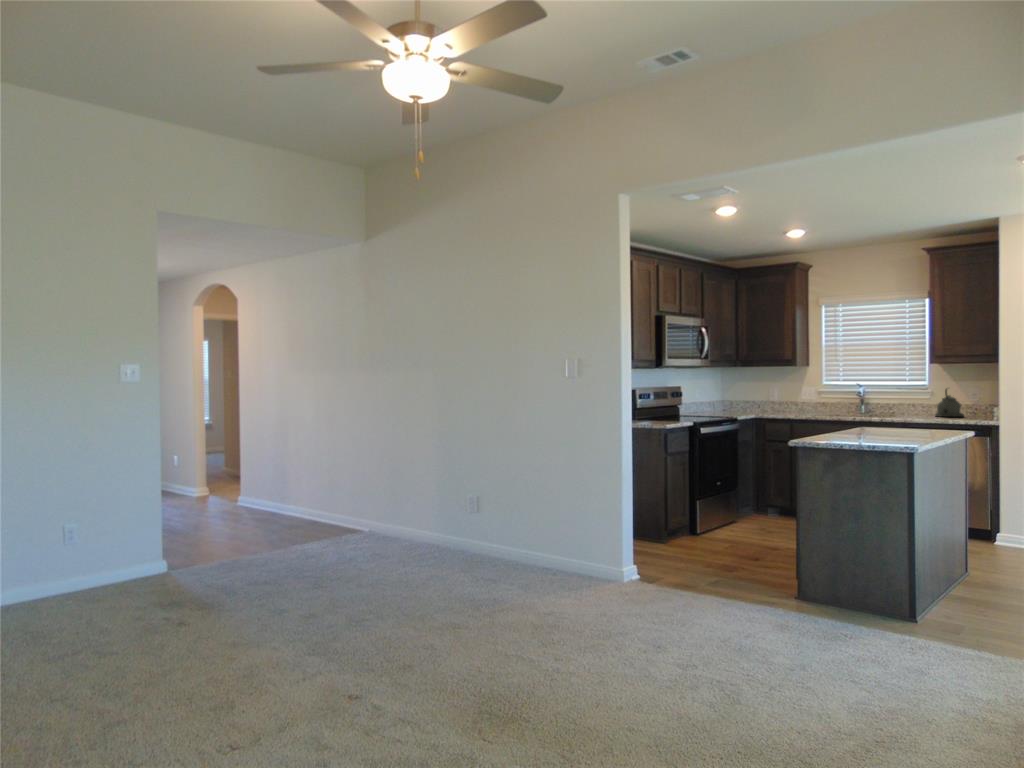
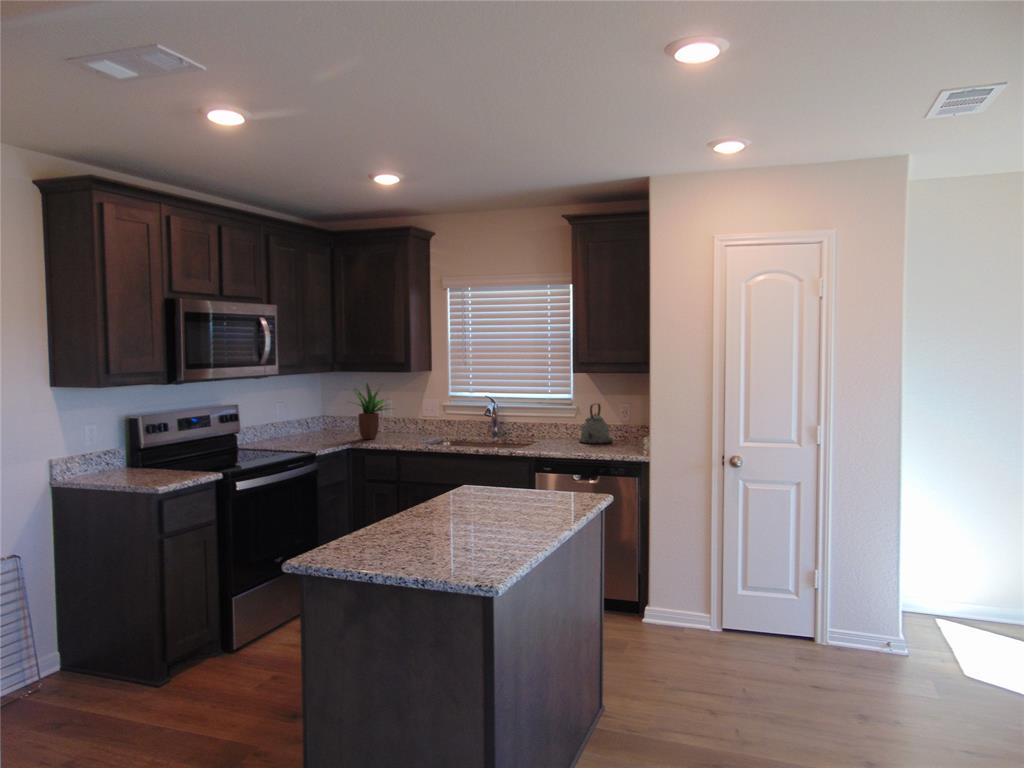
potted plant: none [749,372,785,413] -> present [350,383,391,439]

